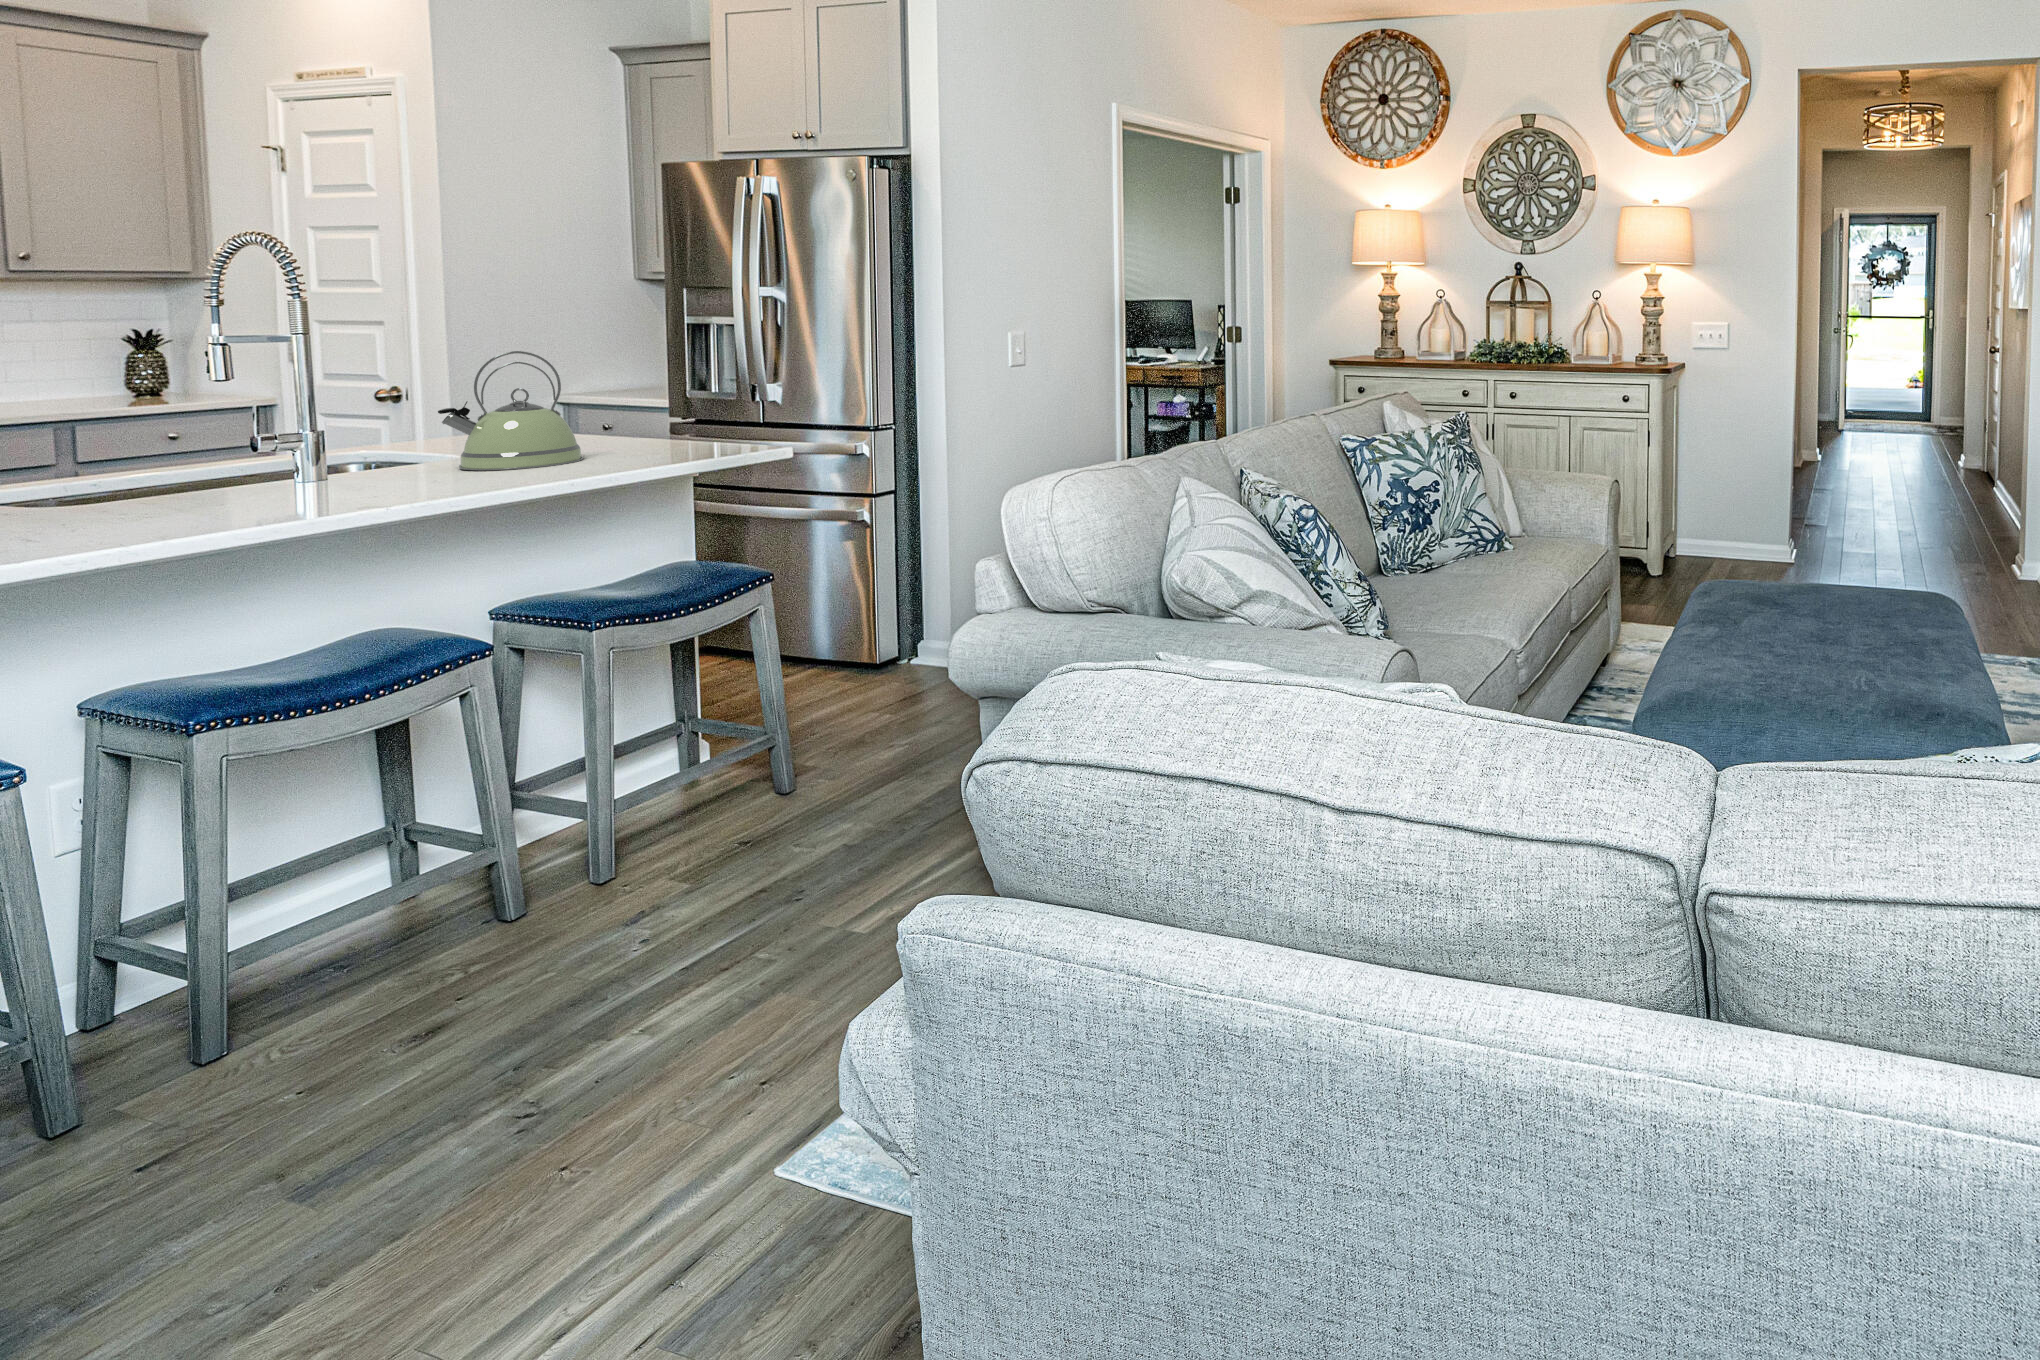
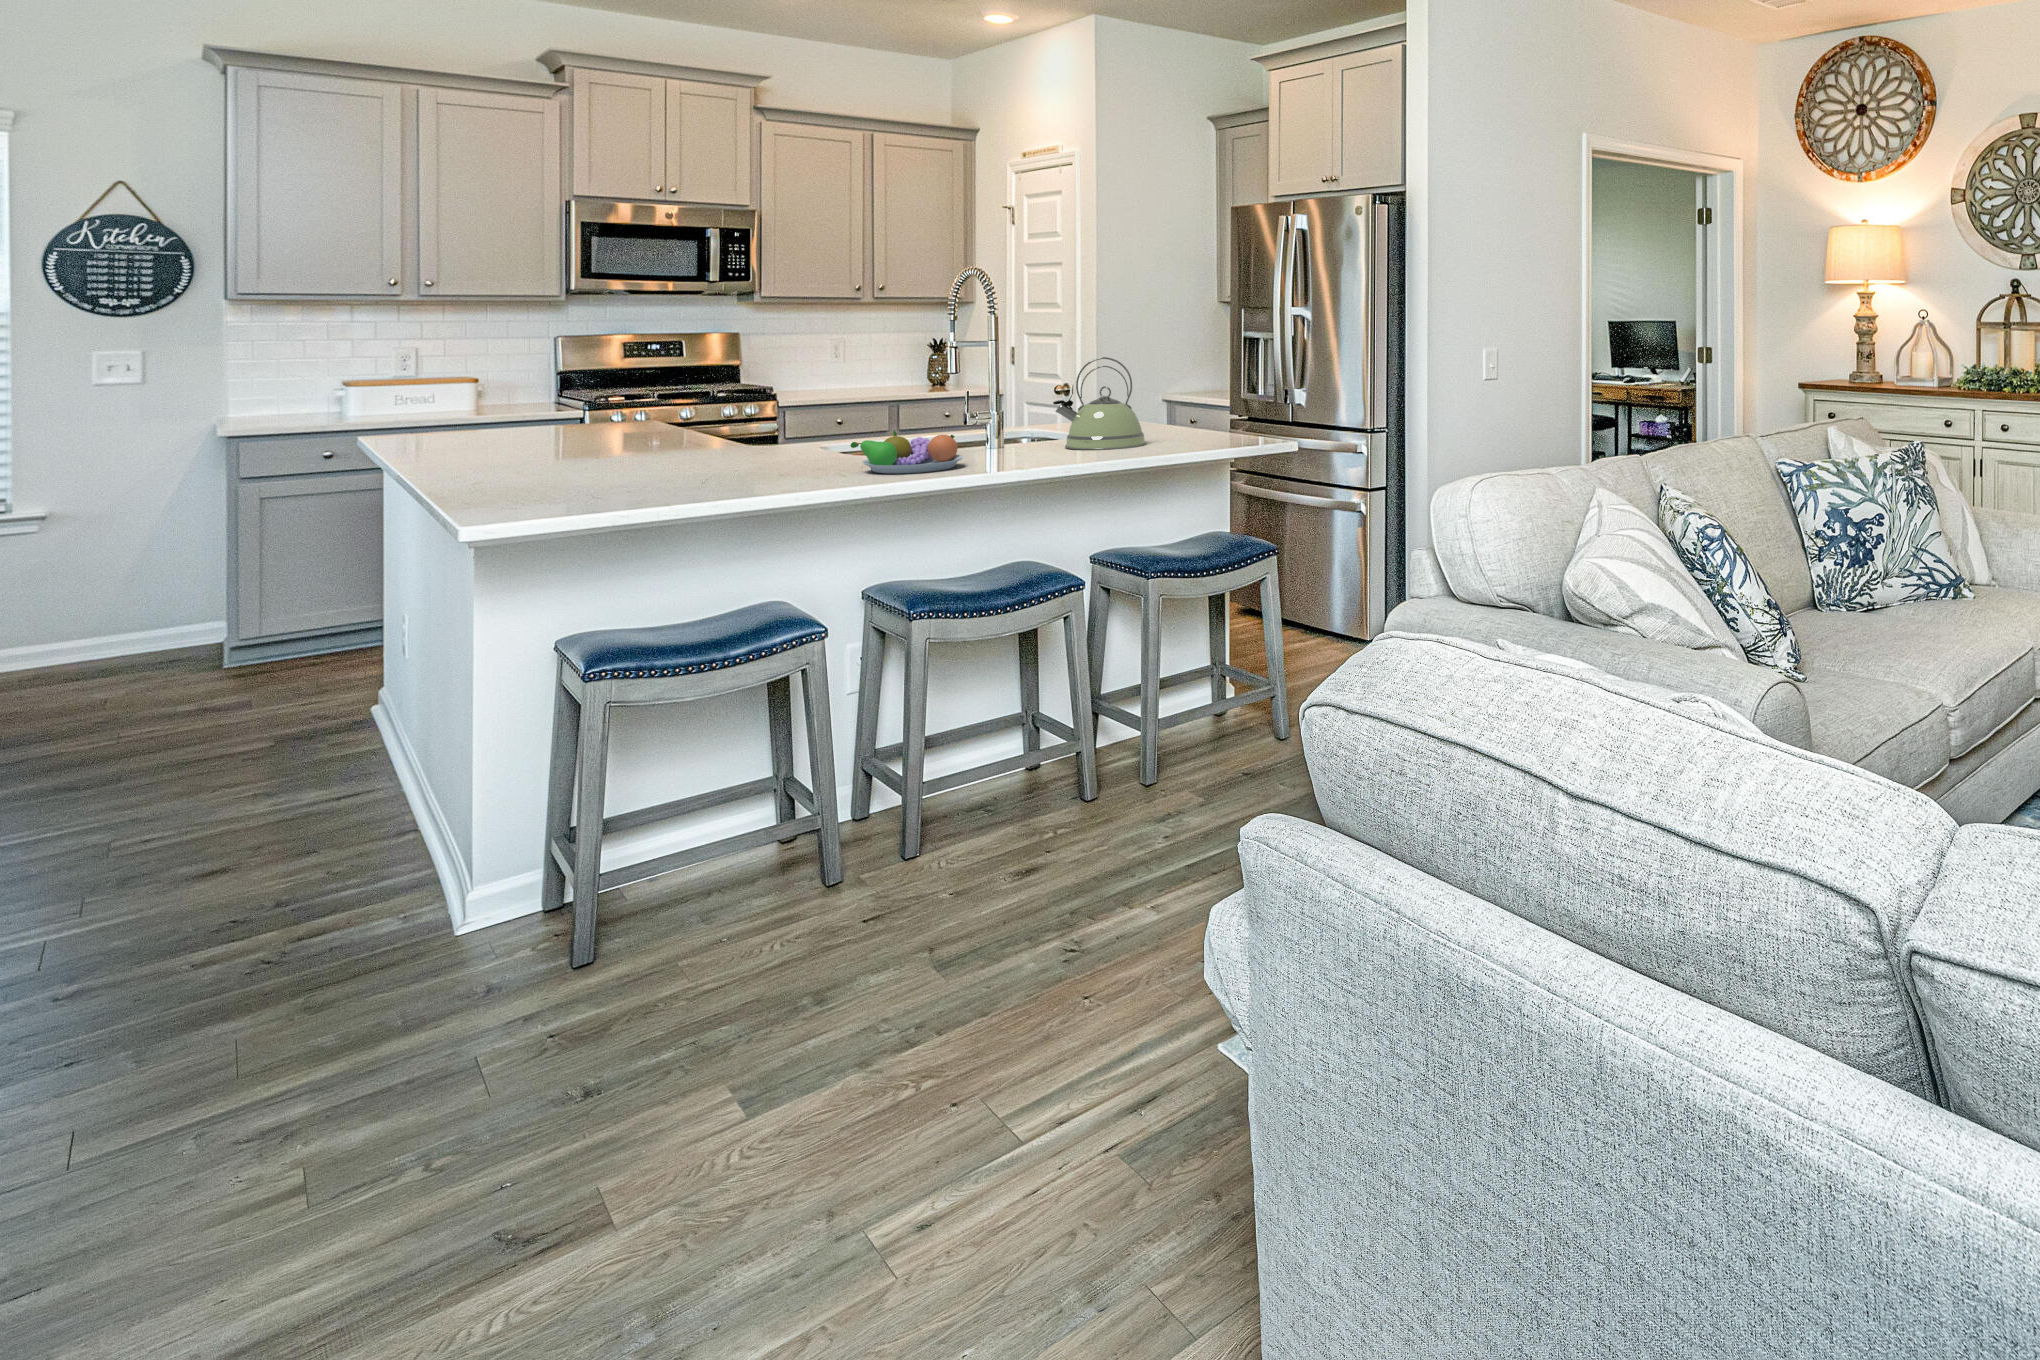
fruit bowl: none [98,458,304,520] -> present [851,430,963,474]

